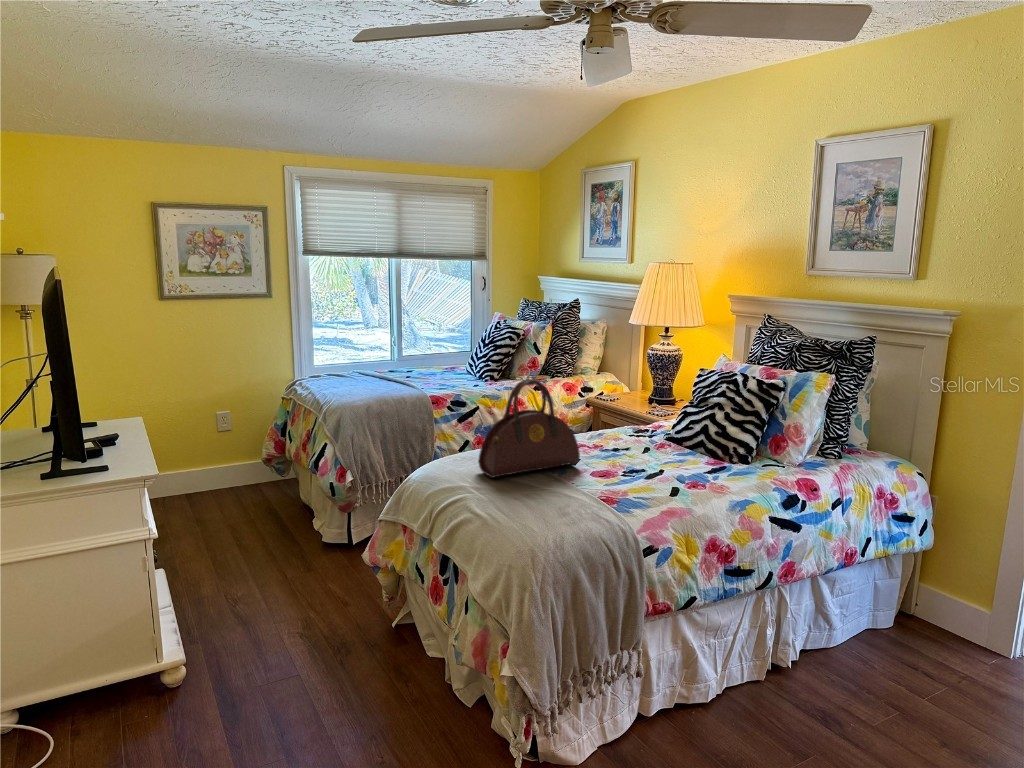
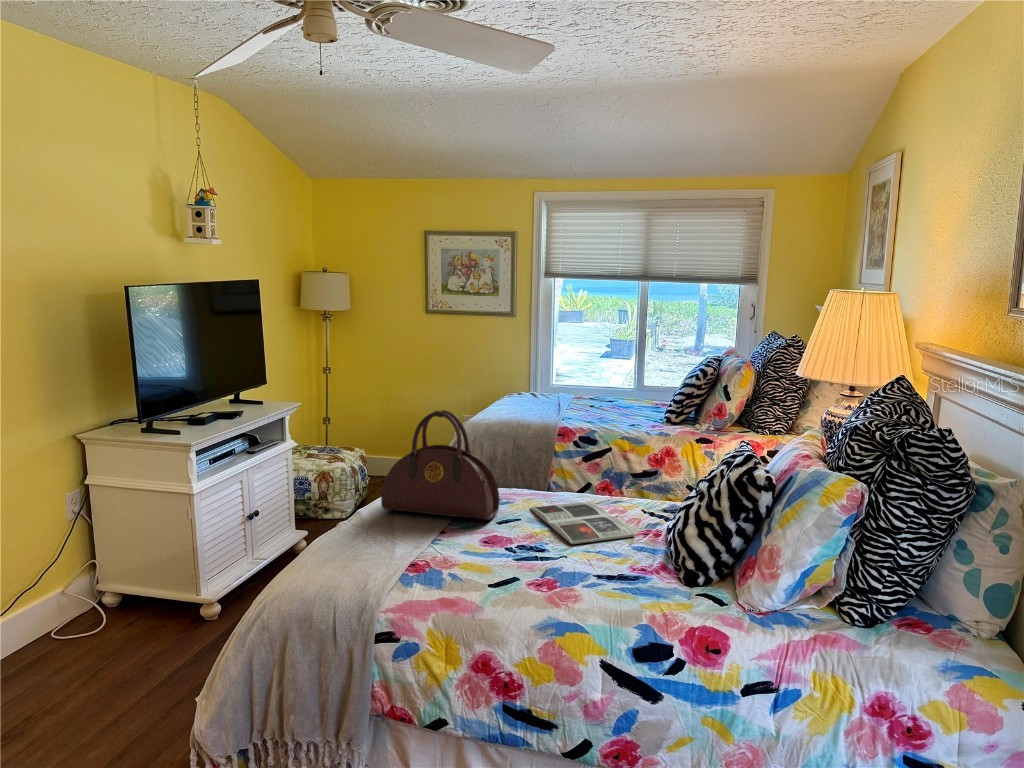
magazine: none [569,438,663,462] -> present [530,502,635,544]

